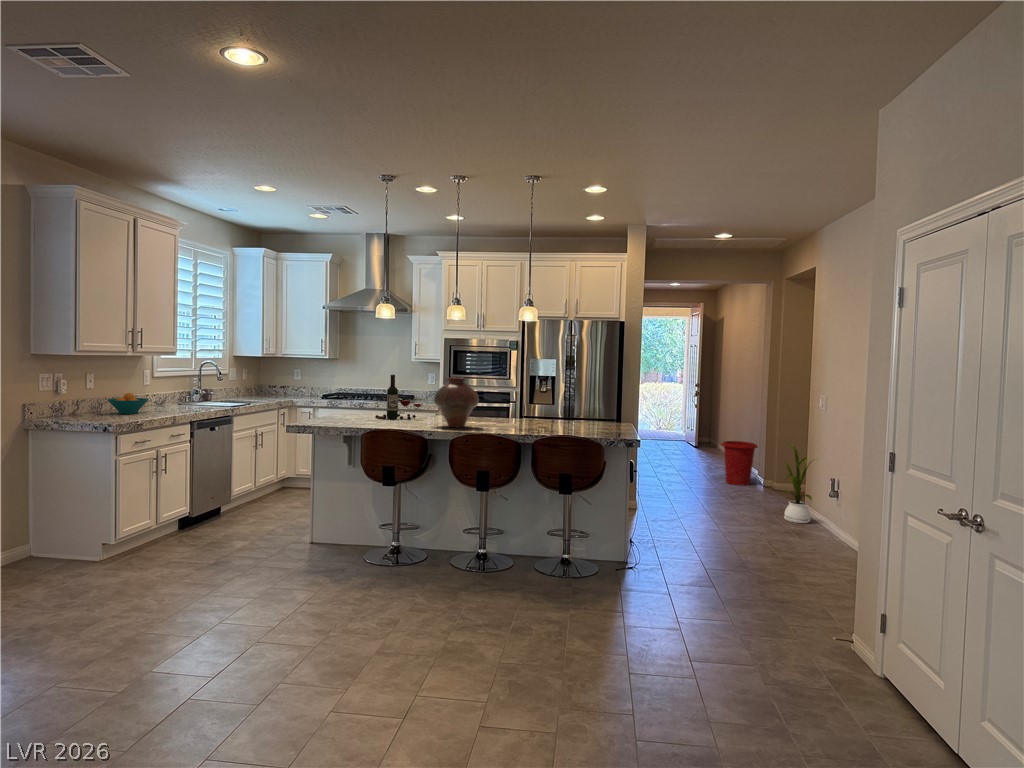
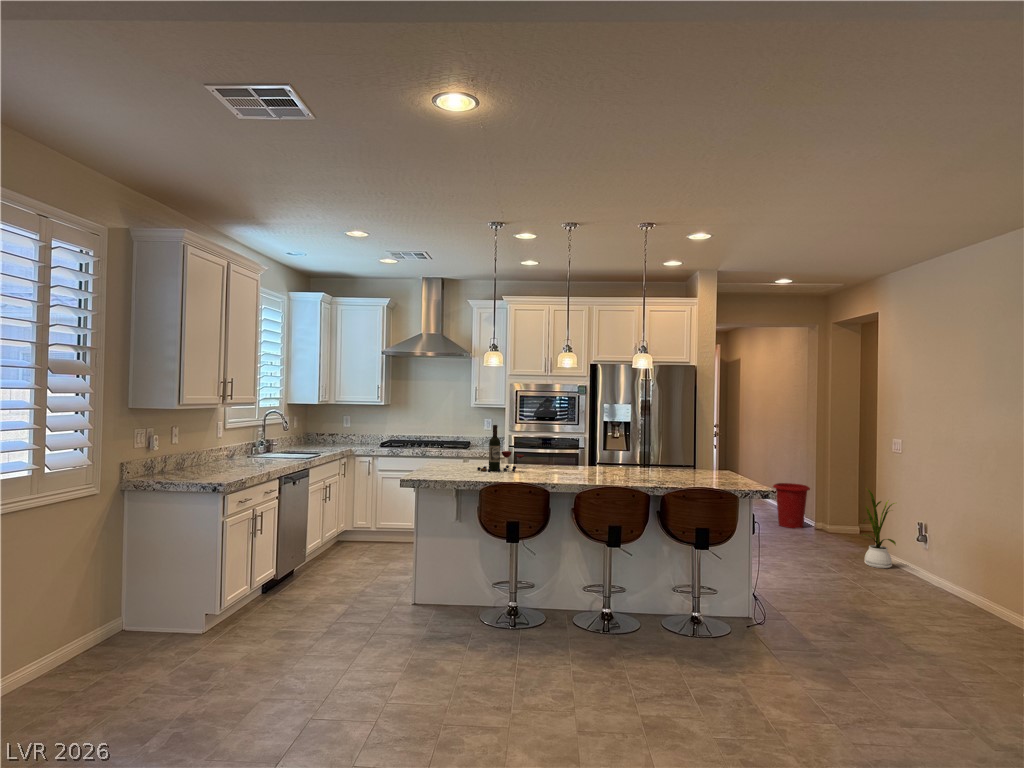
vase: present [434,377,479,427] -> none [553,428,599,480]
fruit bowl: present [108,393,149,414] -> none [191,447,232,470]

